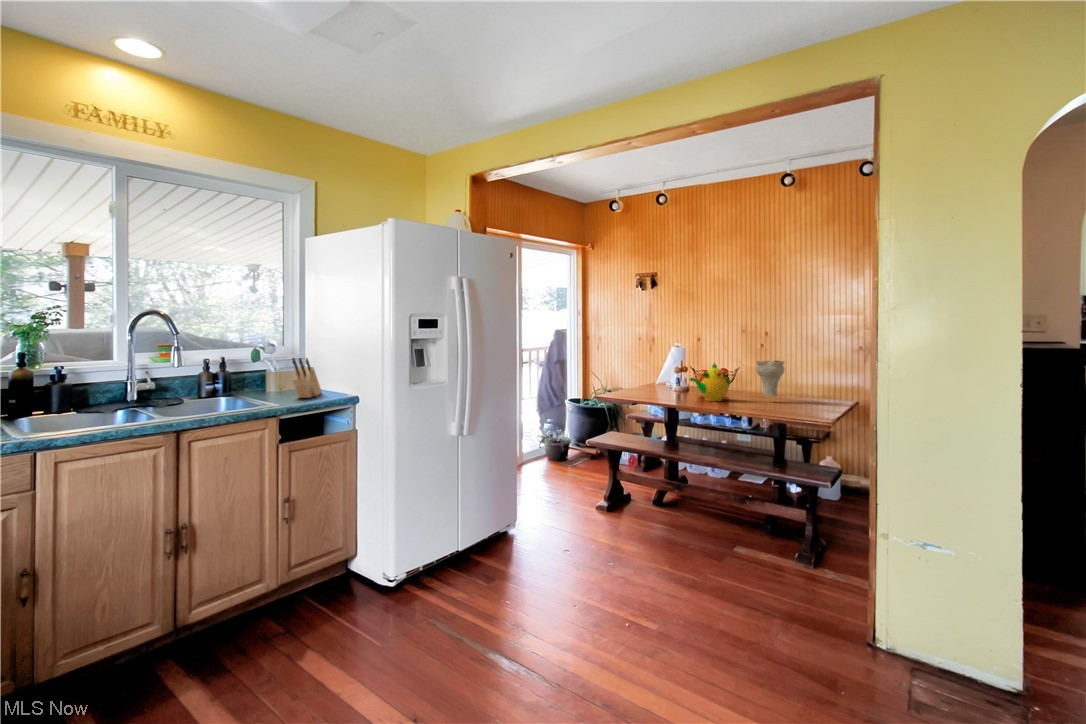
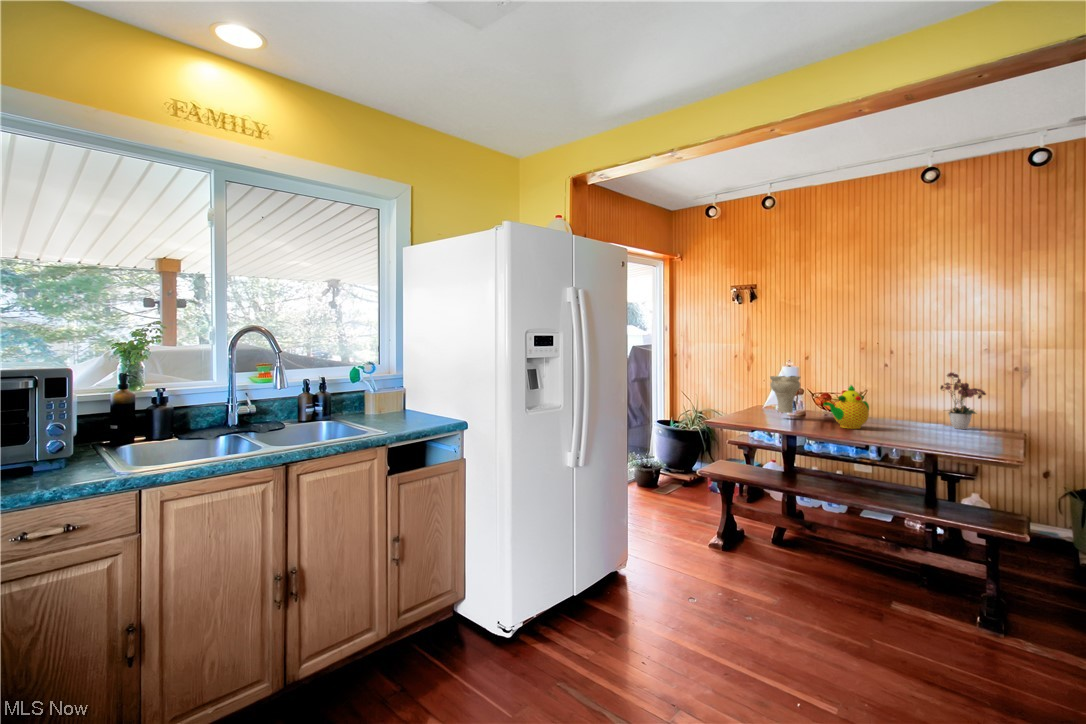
flower arrangement: none [791,349,830,401] -> present [940,373,986,429]
knife block: present [292,358,322,398] -> none [399,379,425,423]
vase: present [756,361,785,396] -> present [770,376,801,413]

